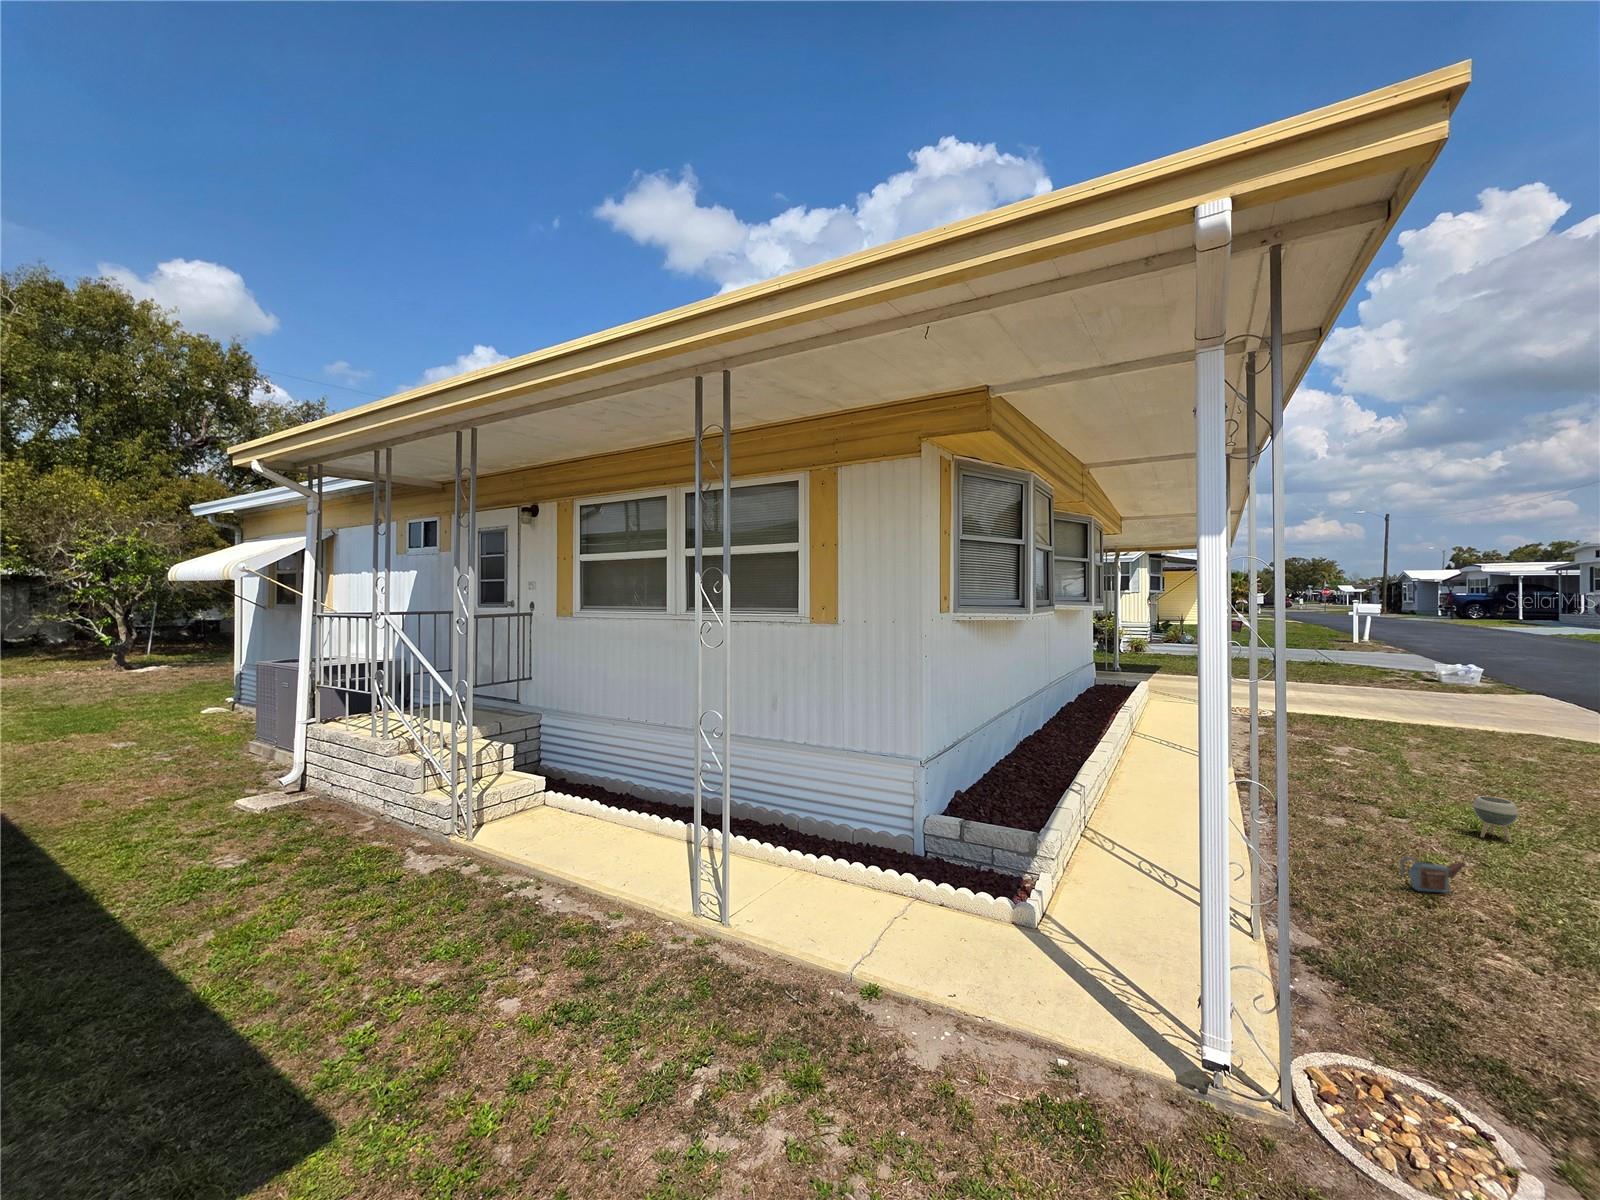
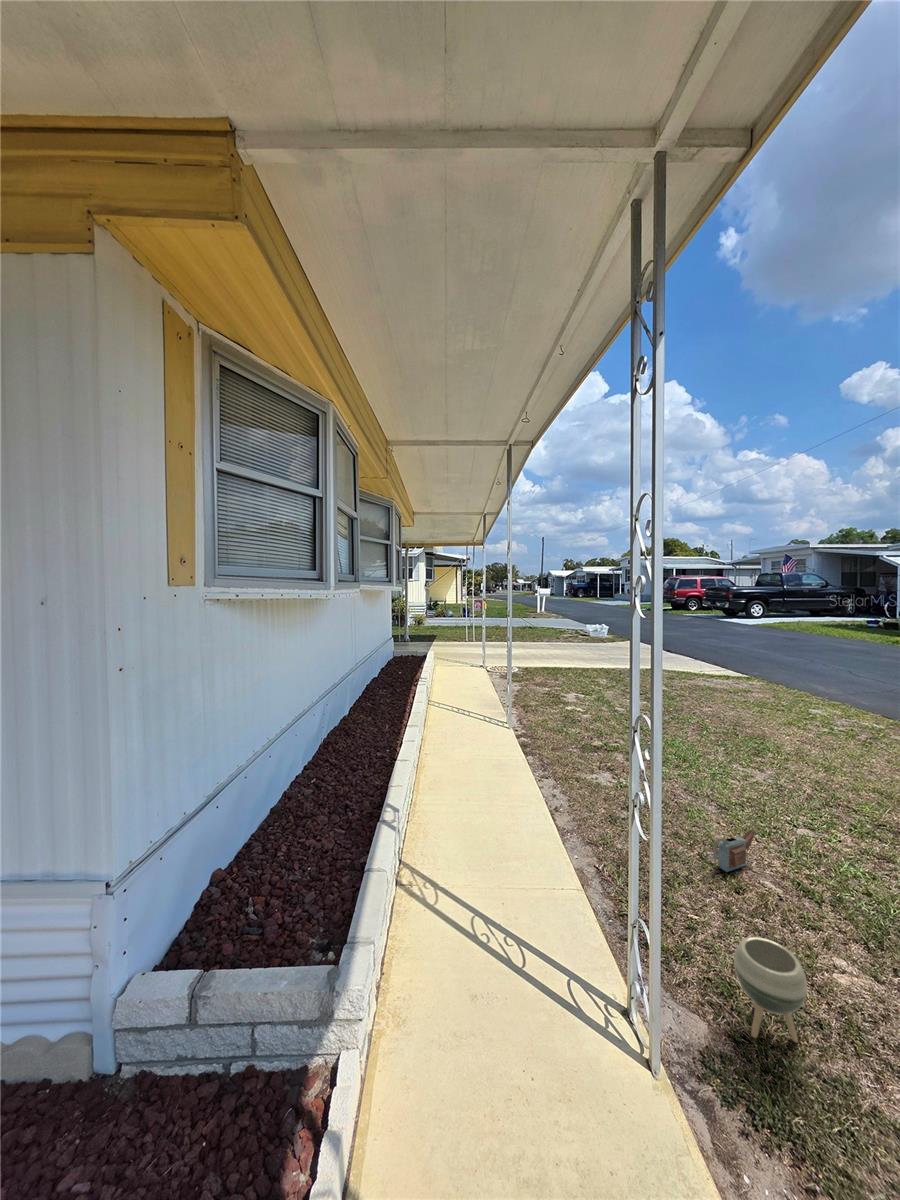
planter: present [1473,796,1518,842] -> present [734,937,807,1042]

